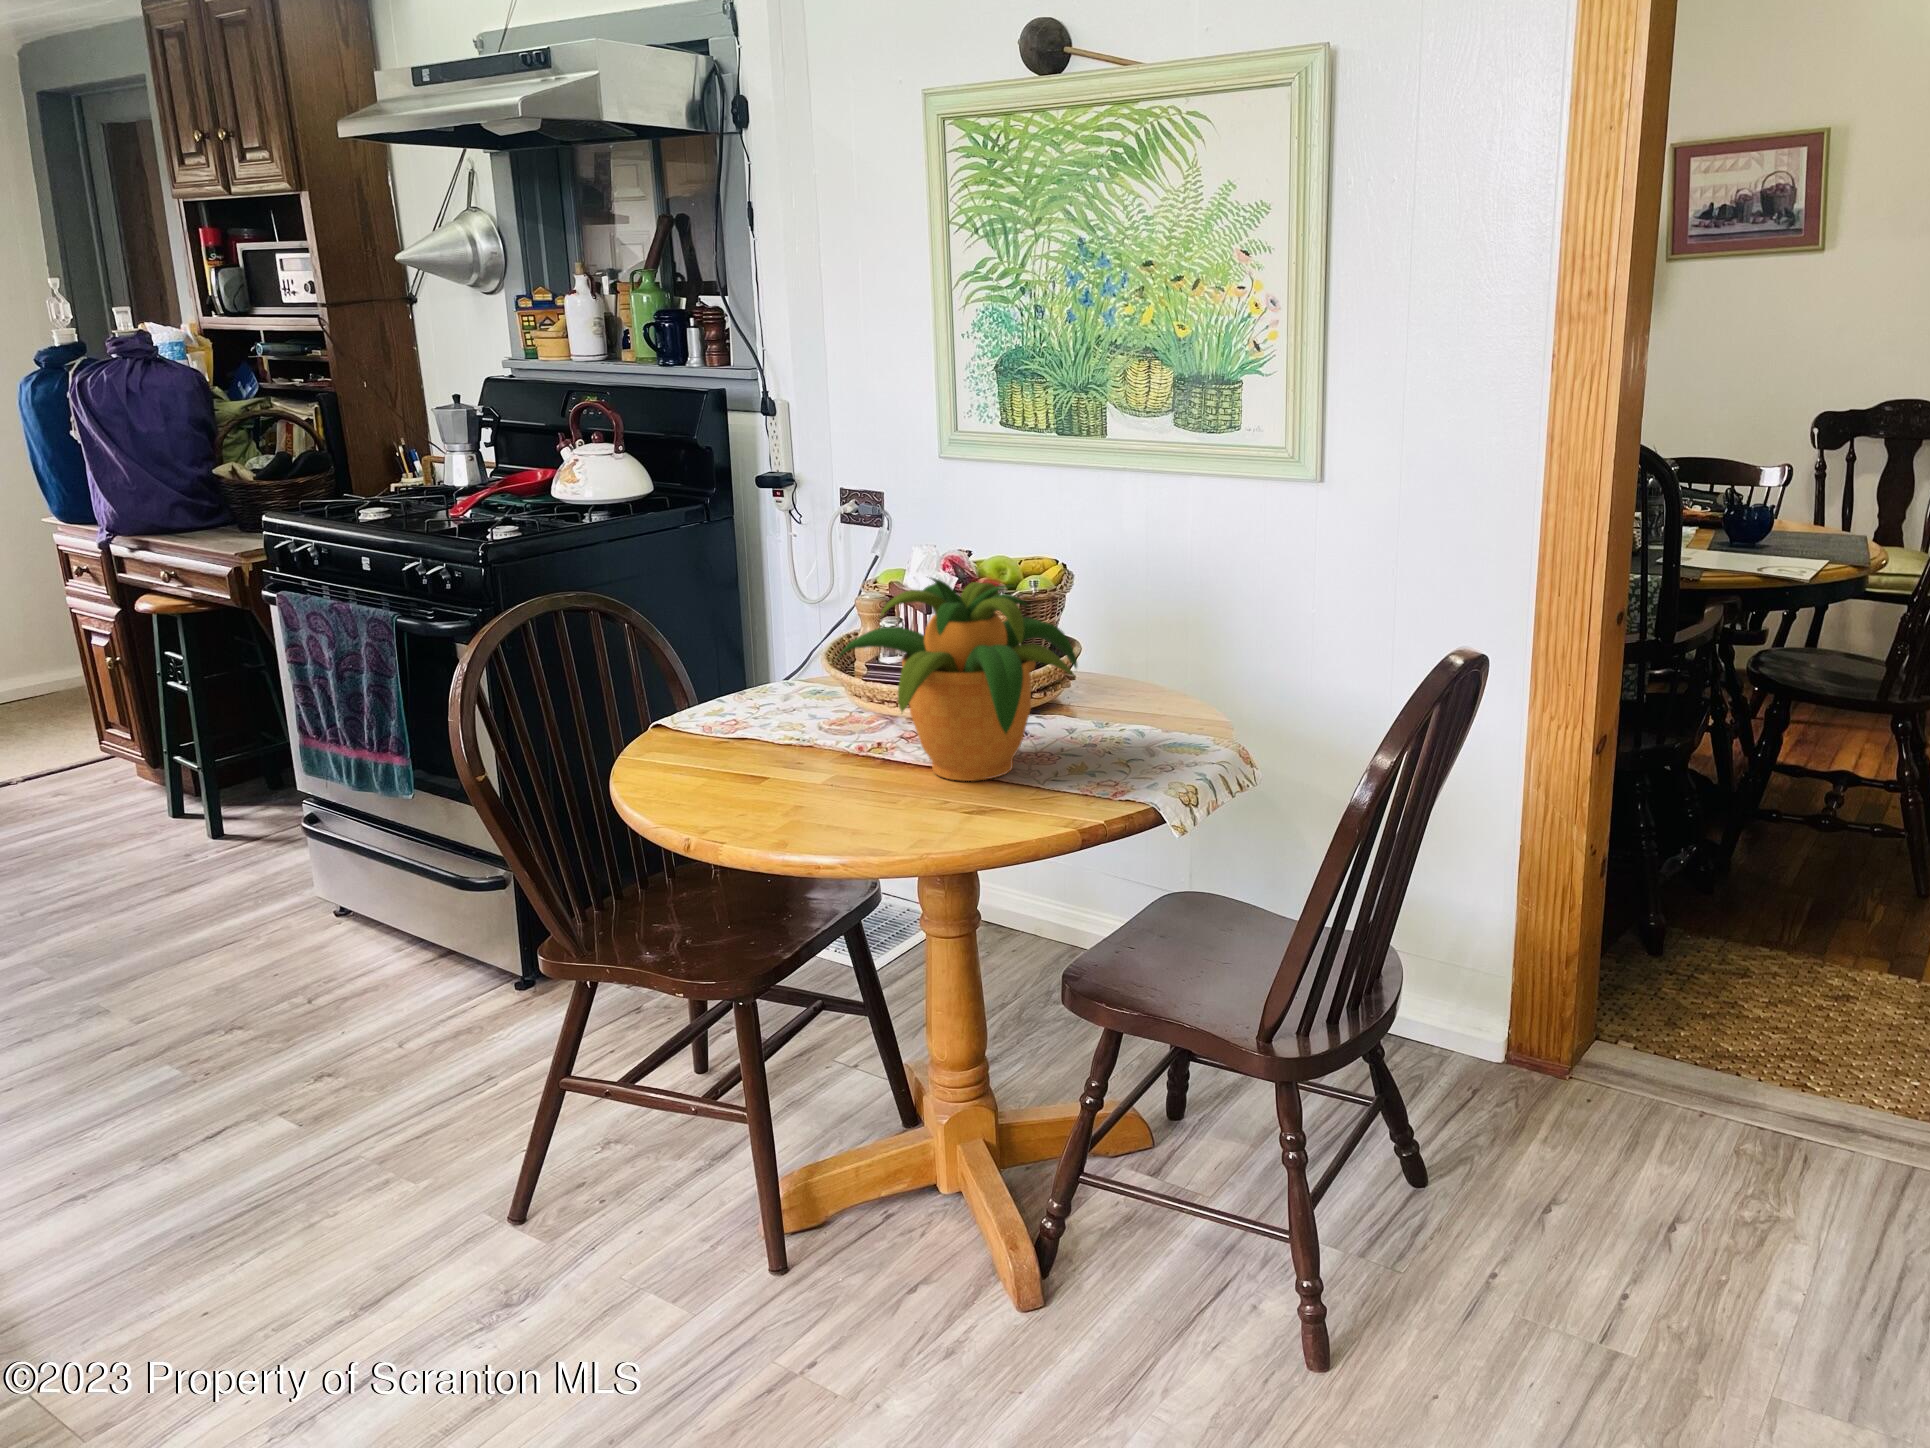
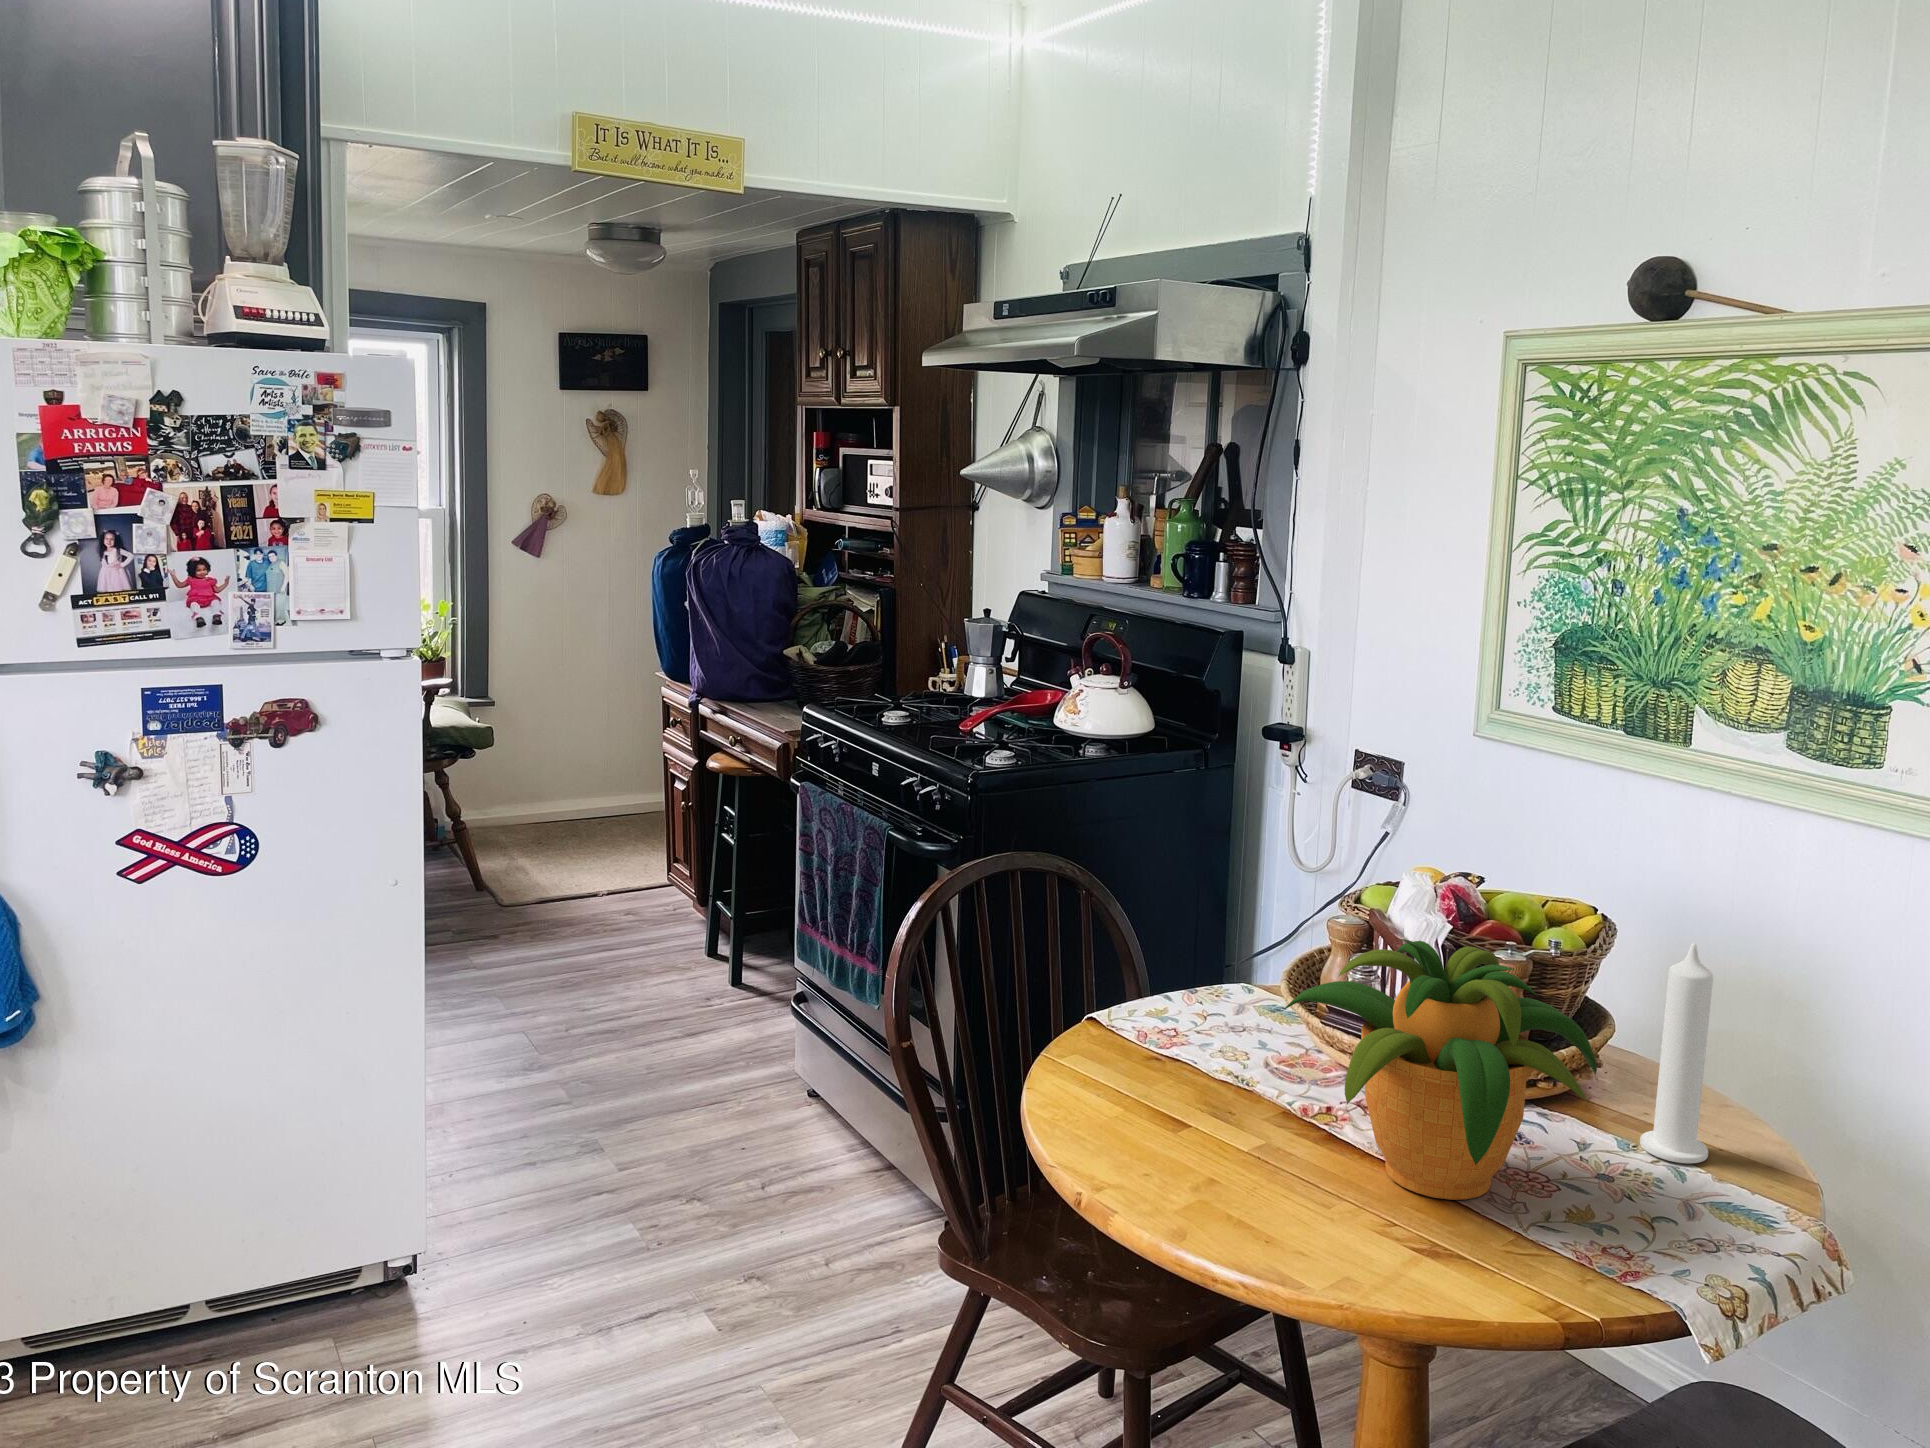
candle: none [1111,558,1158,728] -> present [1640,943,1713,1163]

